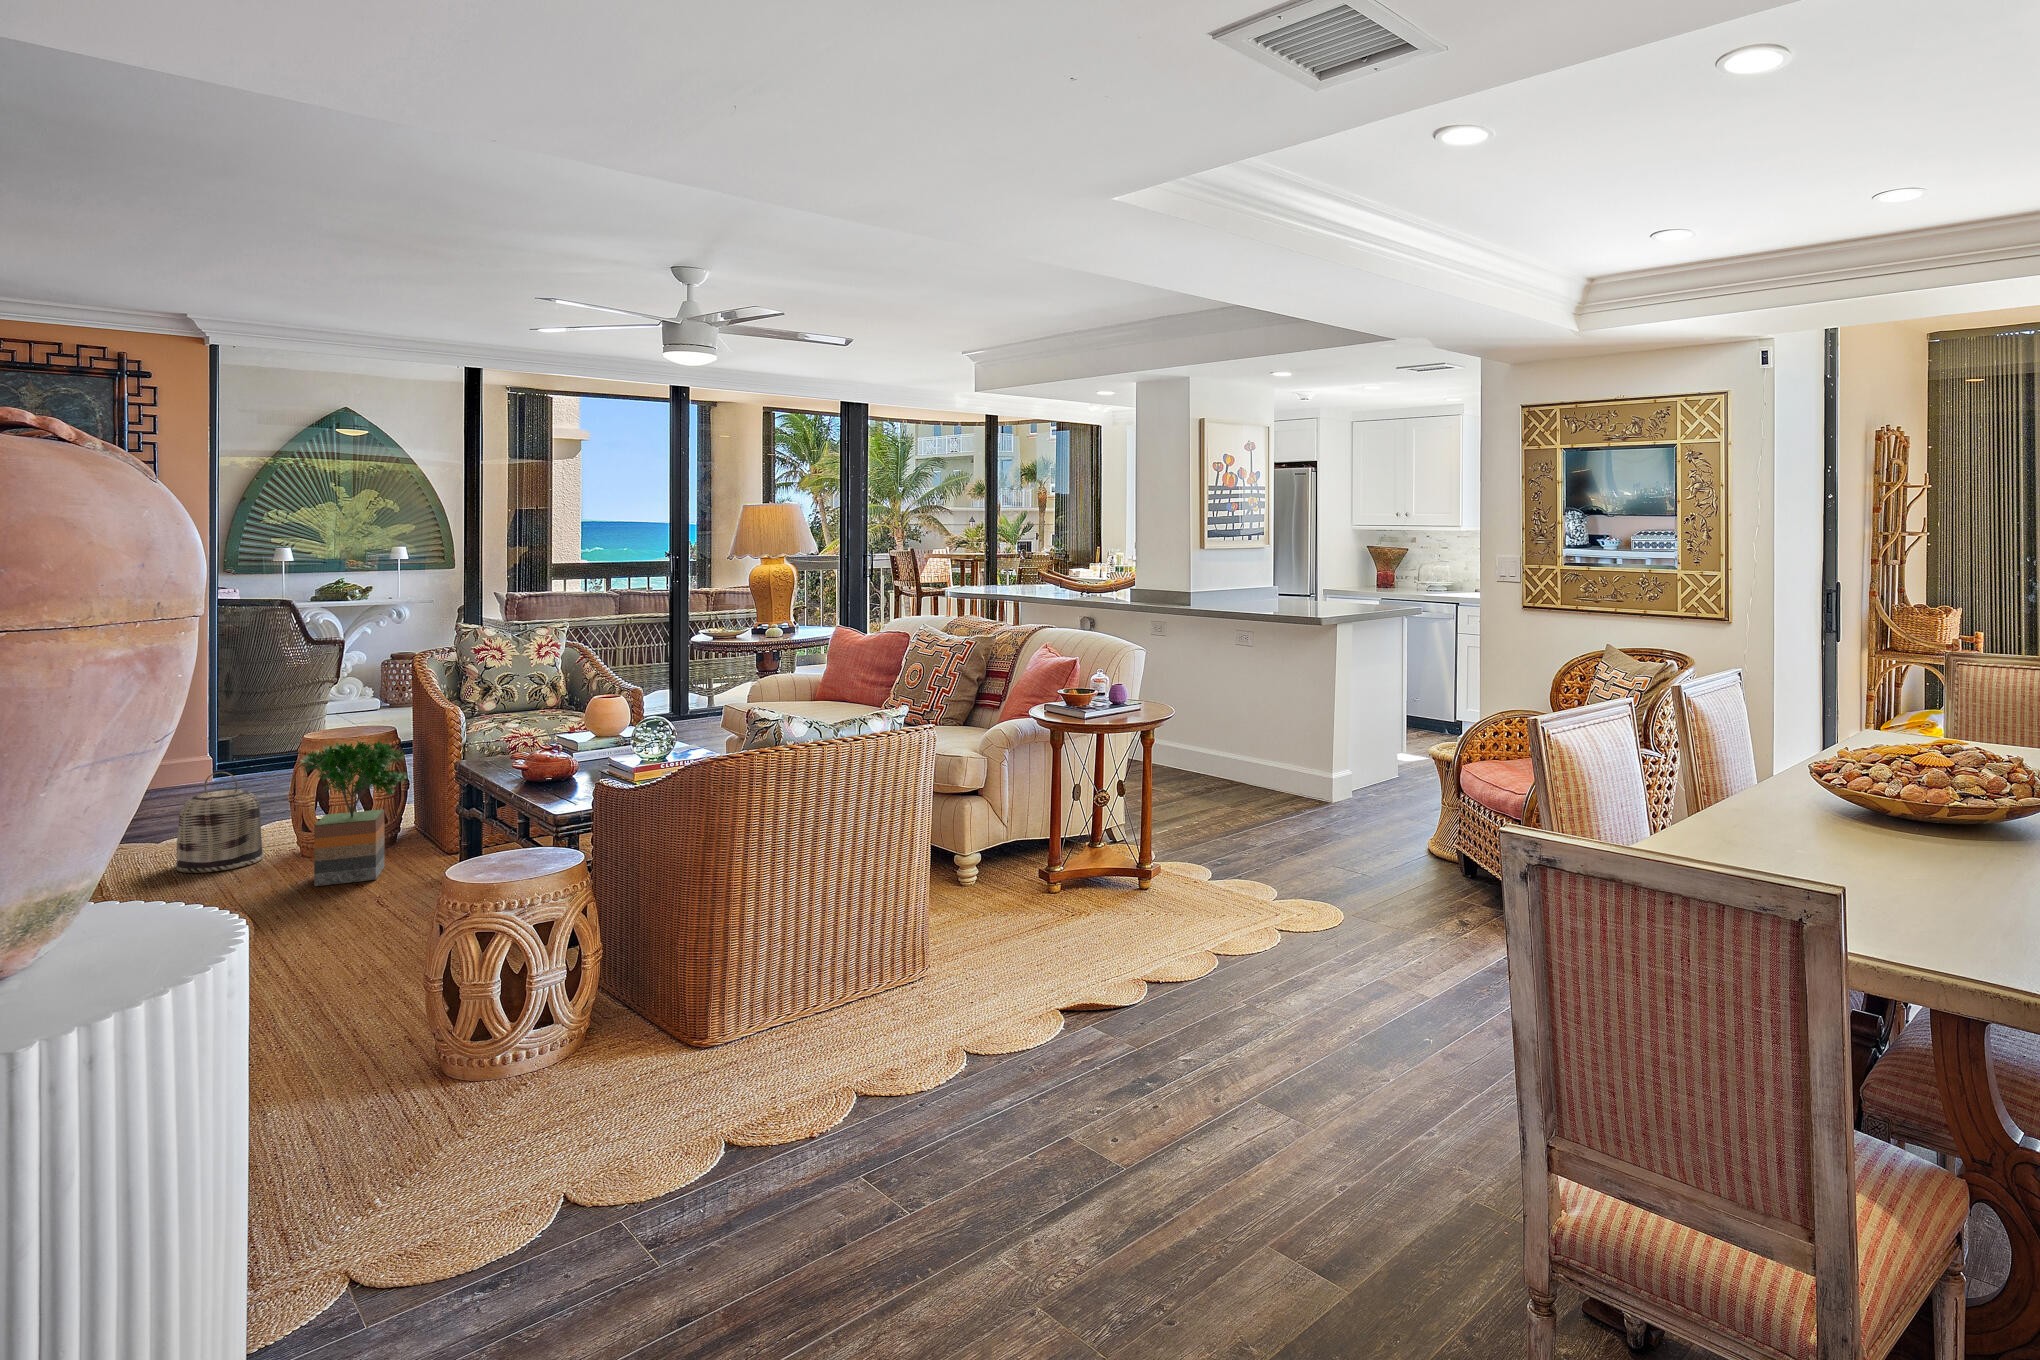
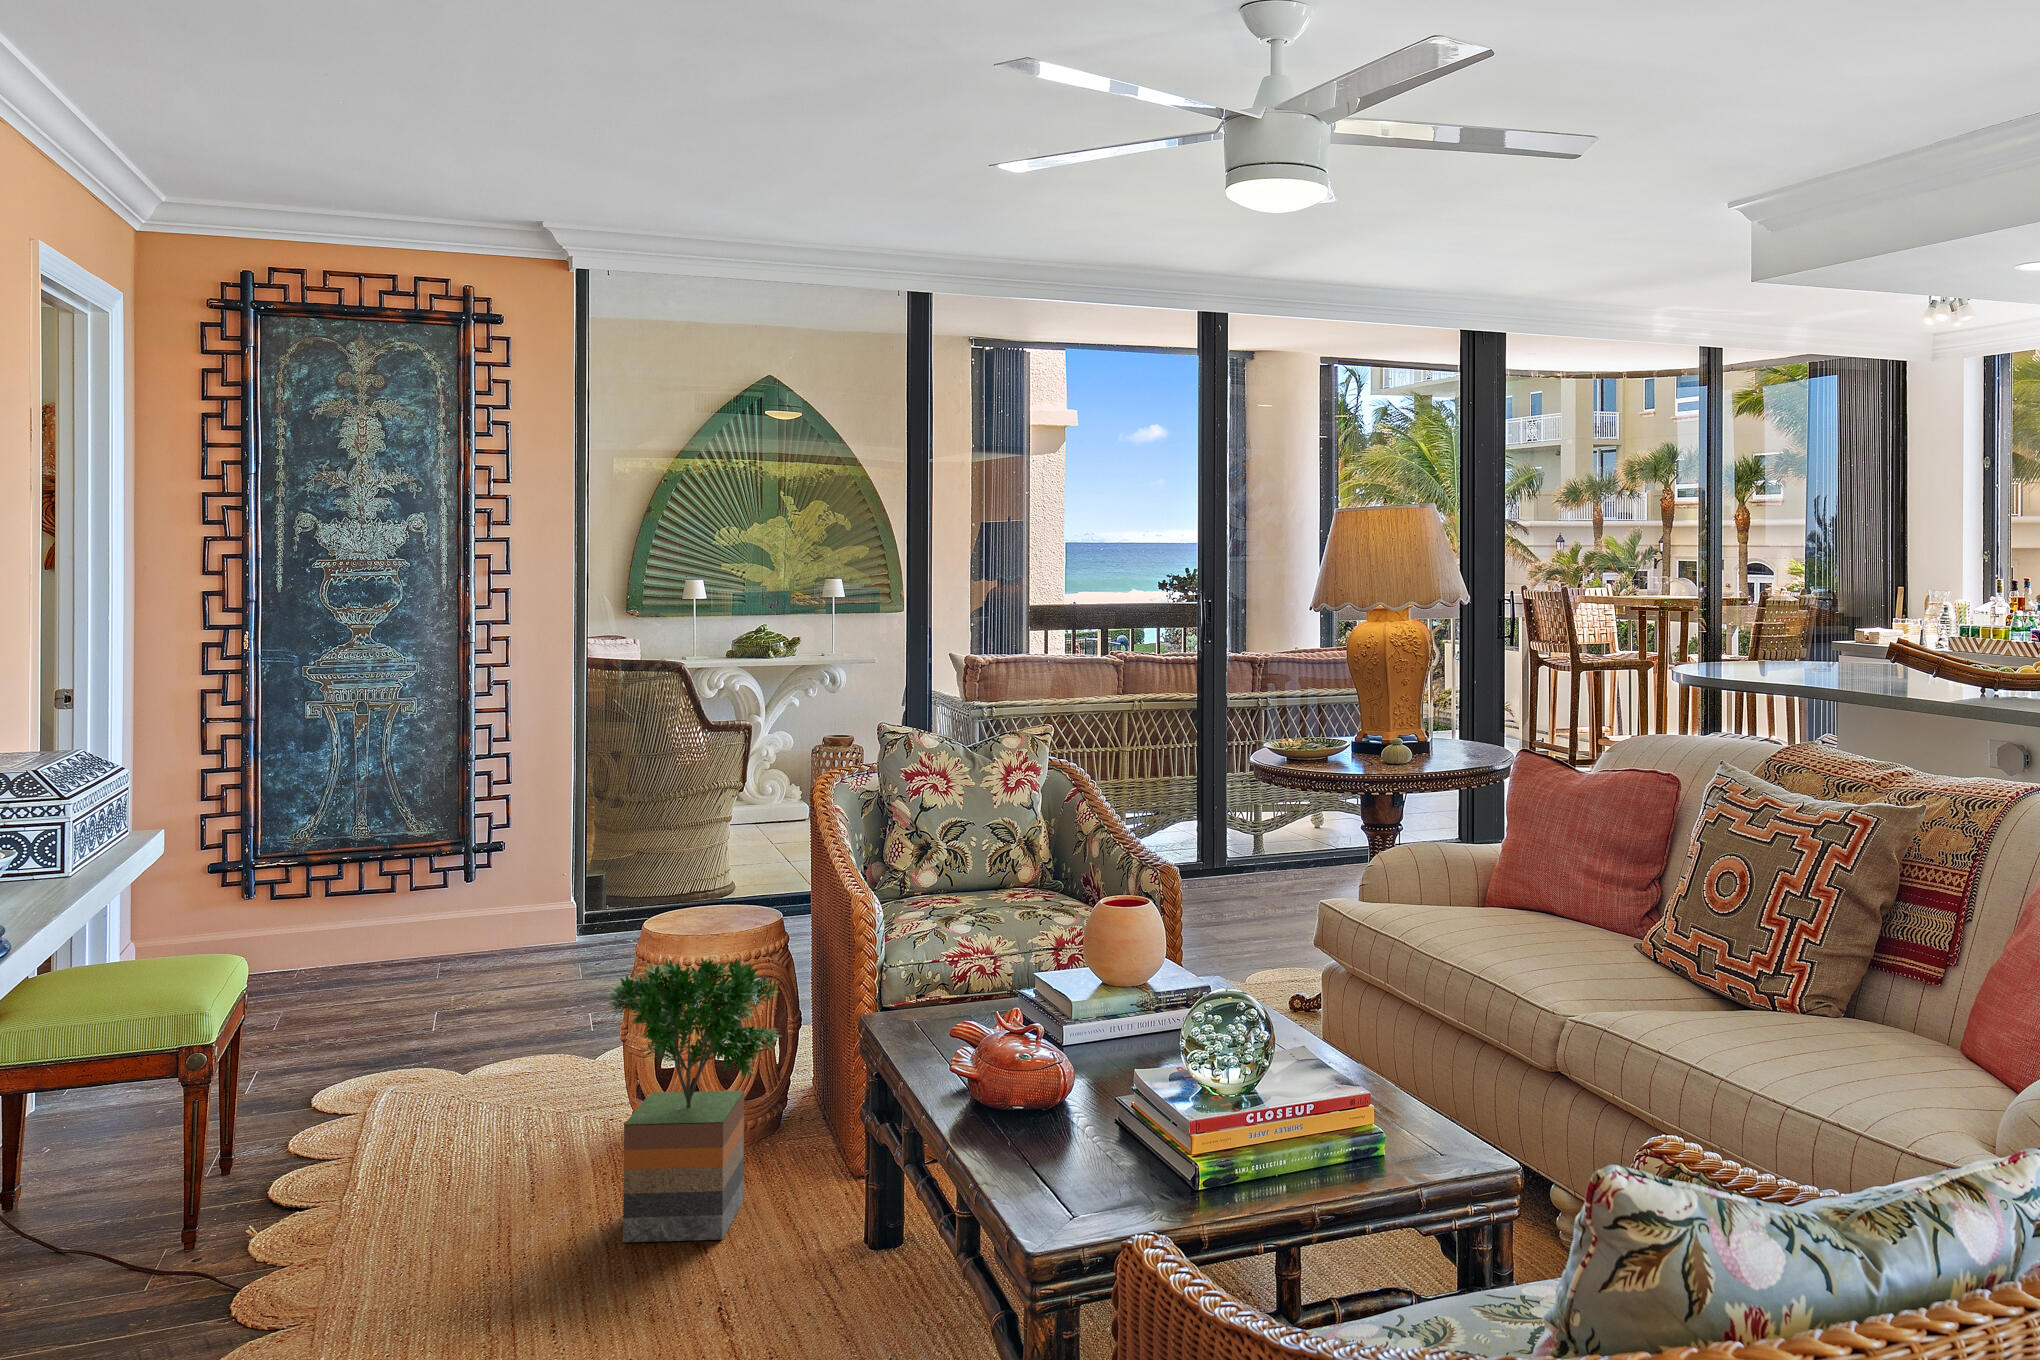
basket: present [176,772,264,873] -> none [443,985,573,1170]

